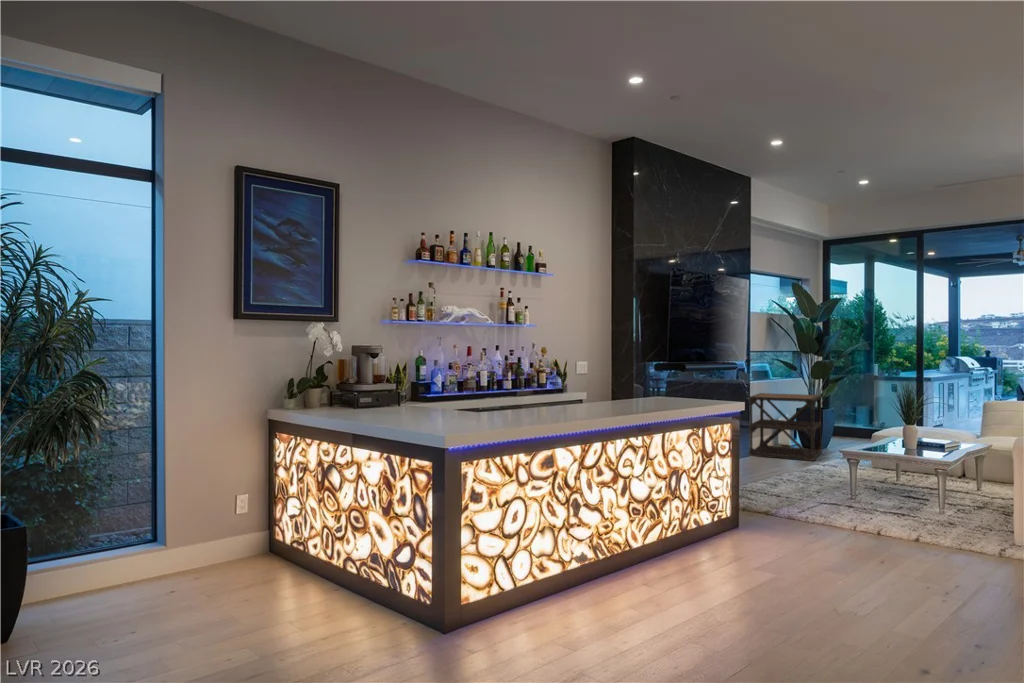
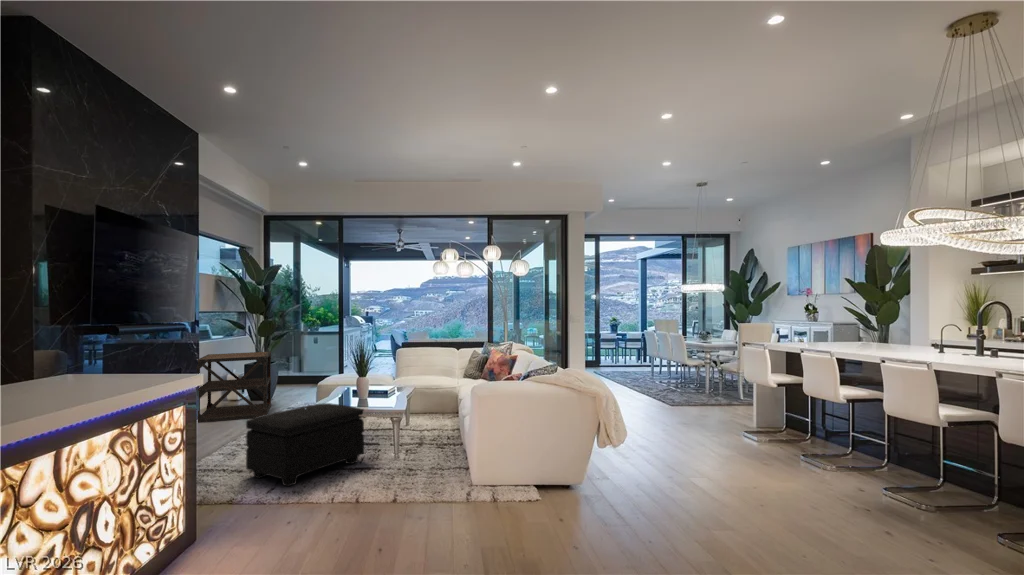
footstool: none [784,447,902,514] -> present [246,403,364,486]

